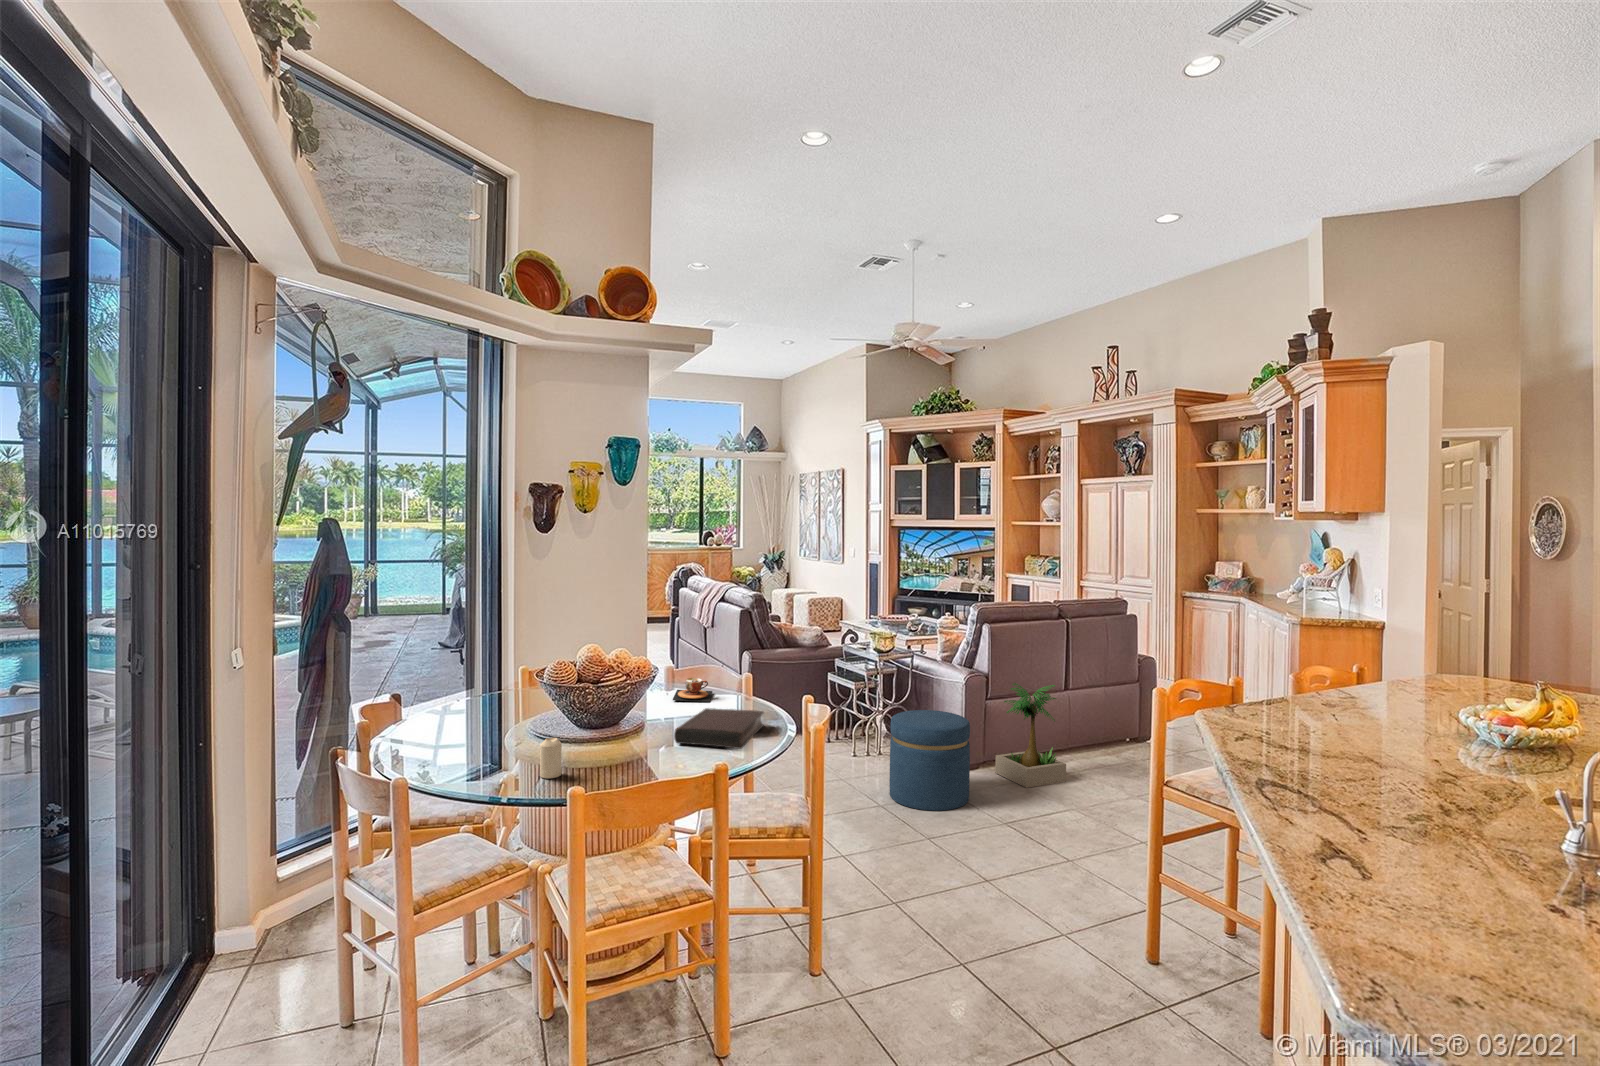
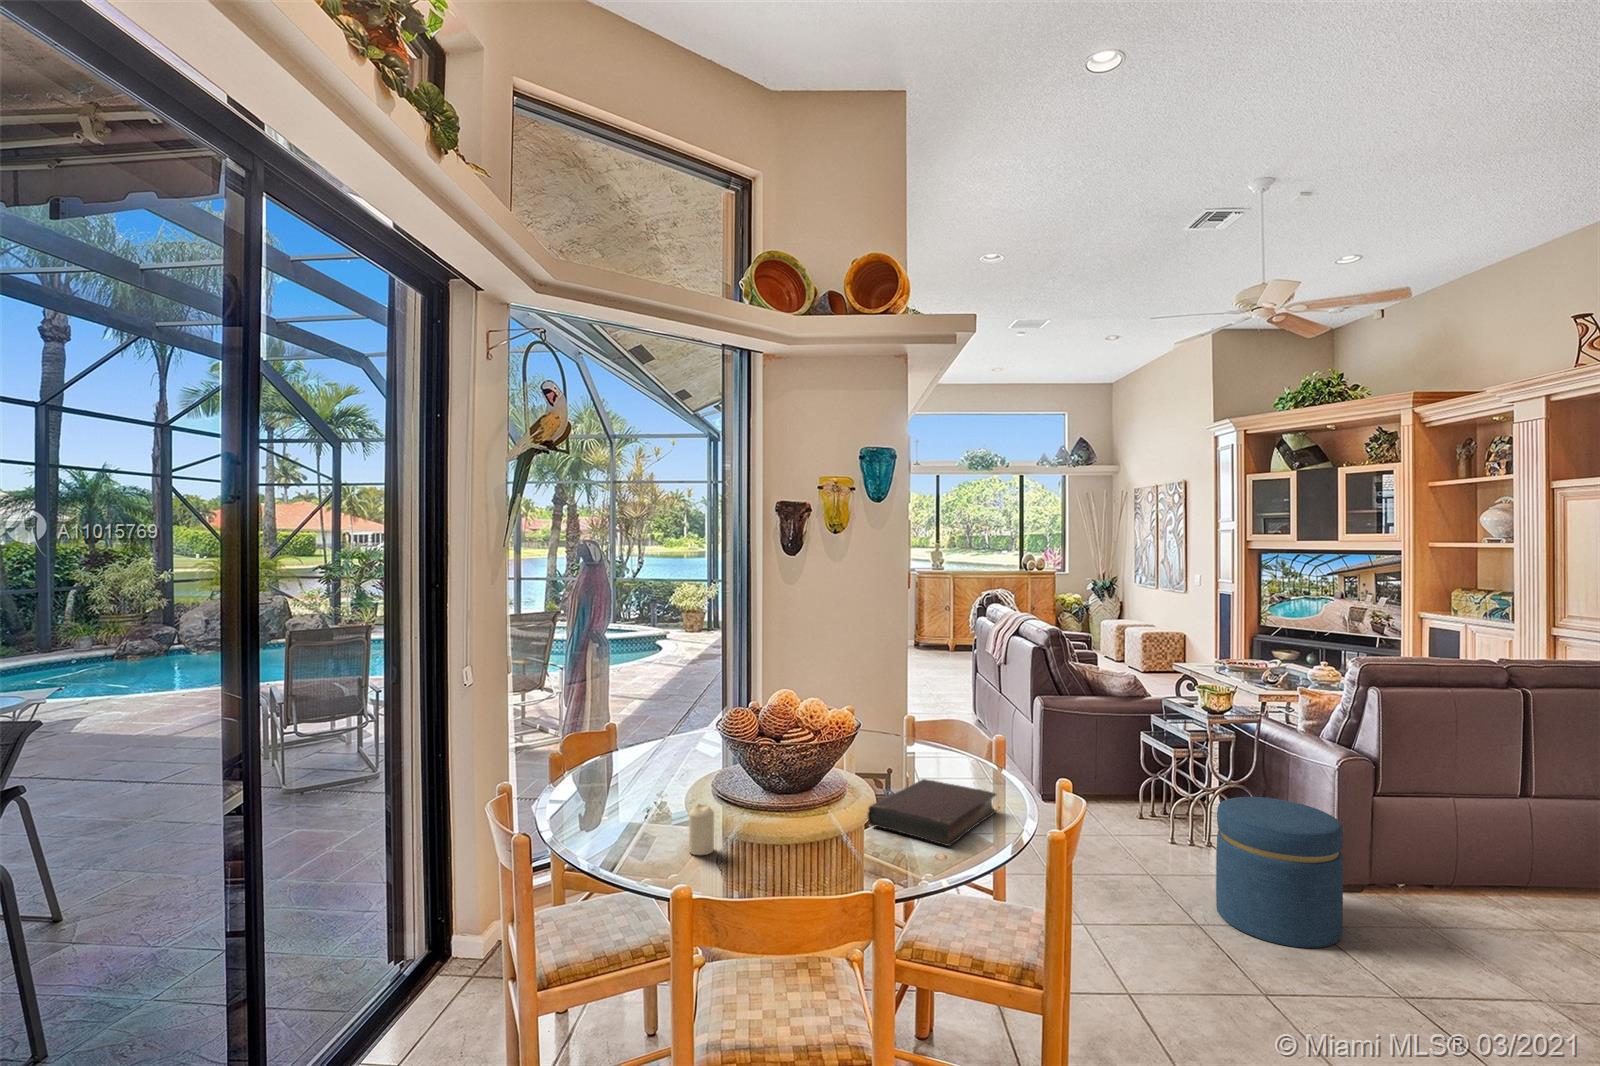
teacup: present [673,678,712,702] -> none [897,734,952,767]
potted plant: present [995,683,1066,788] -> none [1391,771,1519,934]

